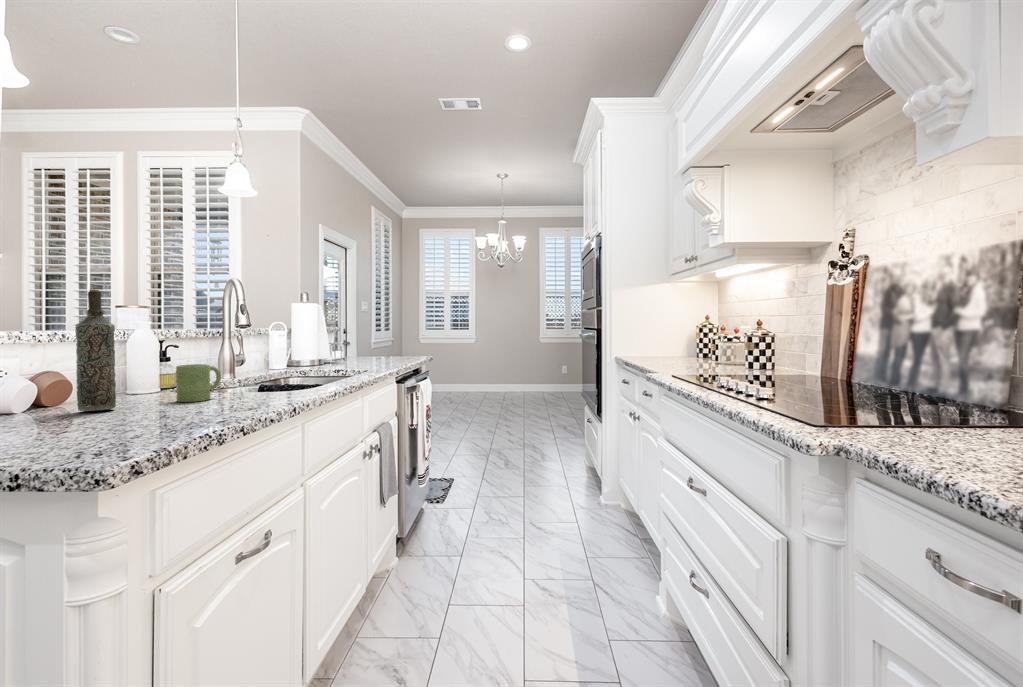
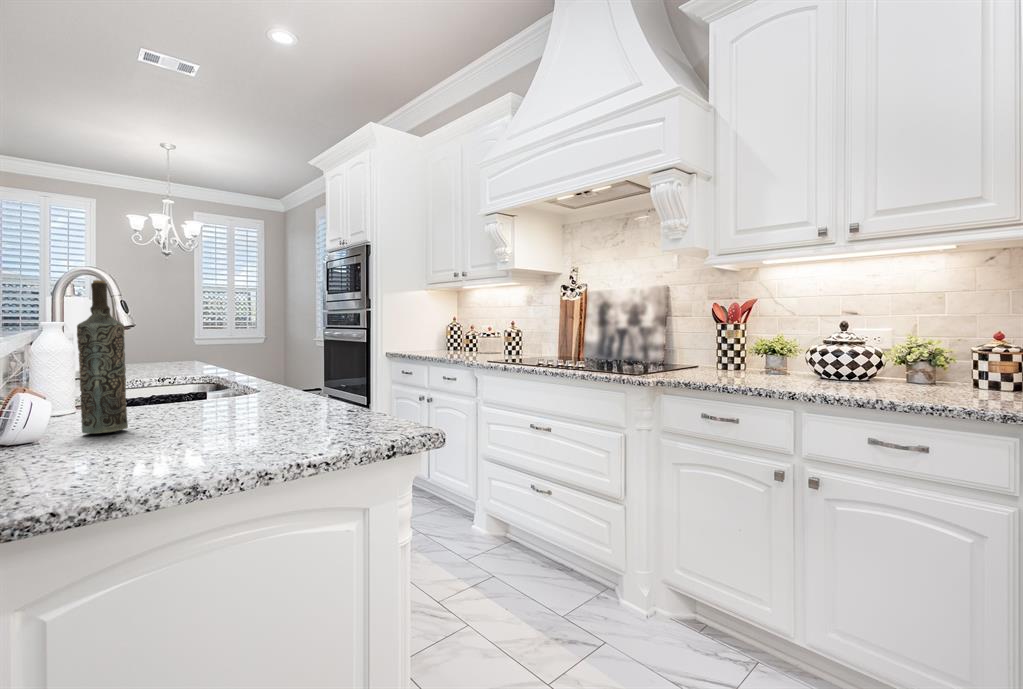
mug: present [176,364,221,402] -> none [131,372,173,418]

